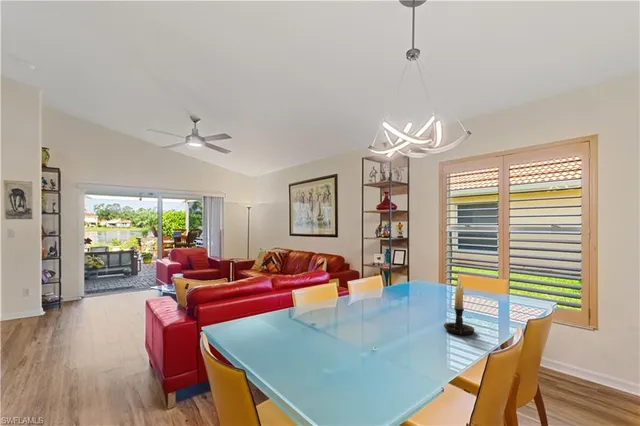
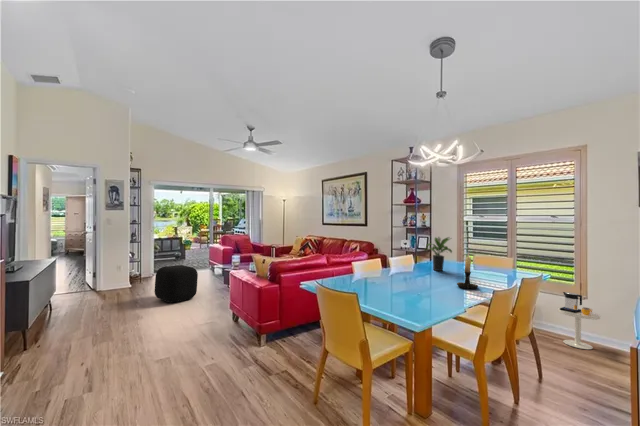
potted plant: none [397,253,435,299] -> present [425,237,452,271]
ottoman: none [58,289,120,339] -> present [155,265,198,302]
side table: none [567,322,623,399] -> present [558,292,600,349]

